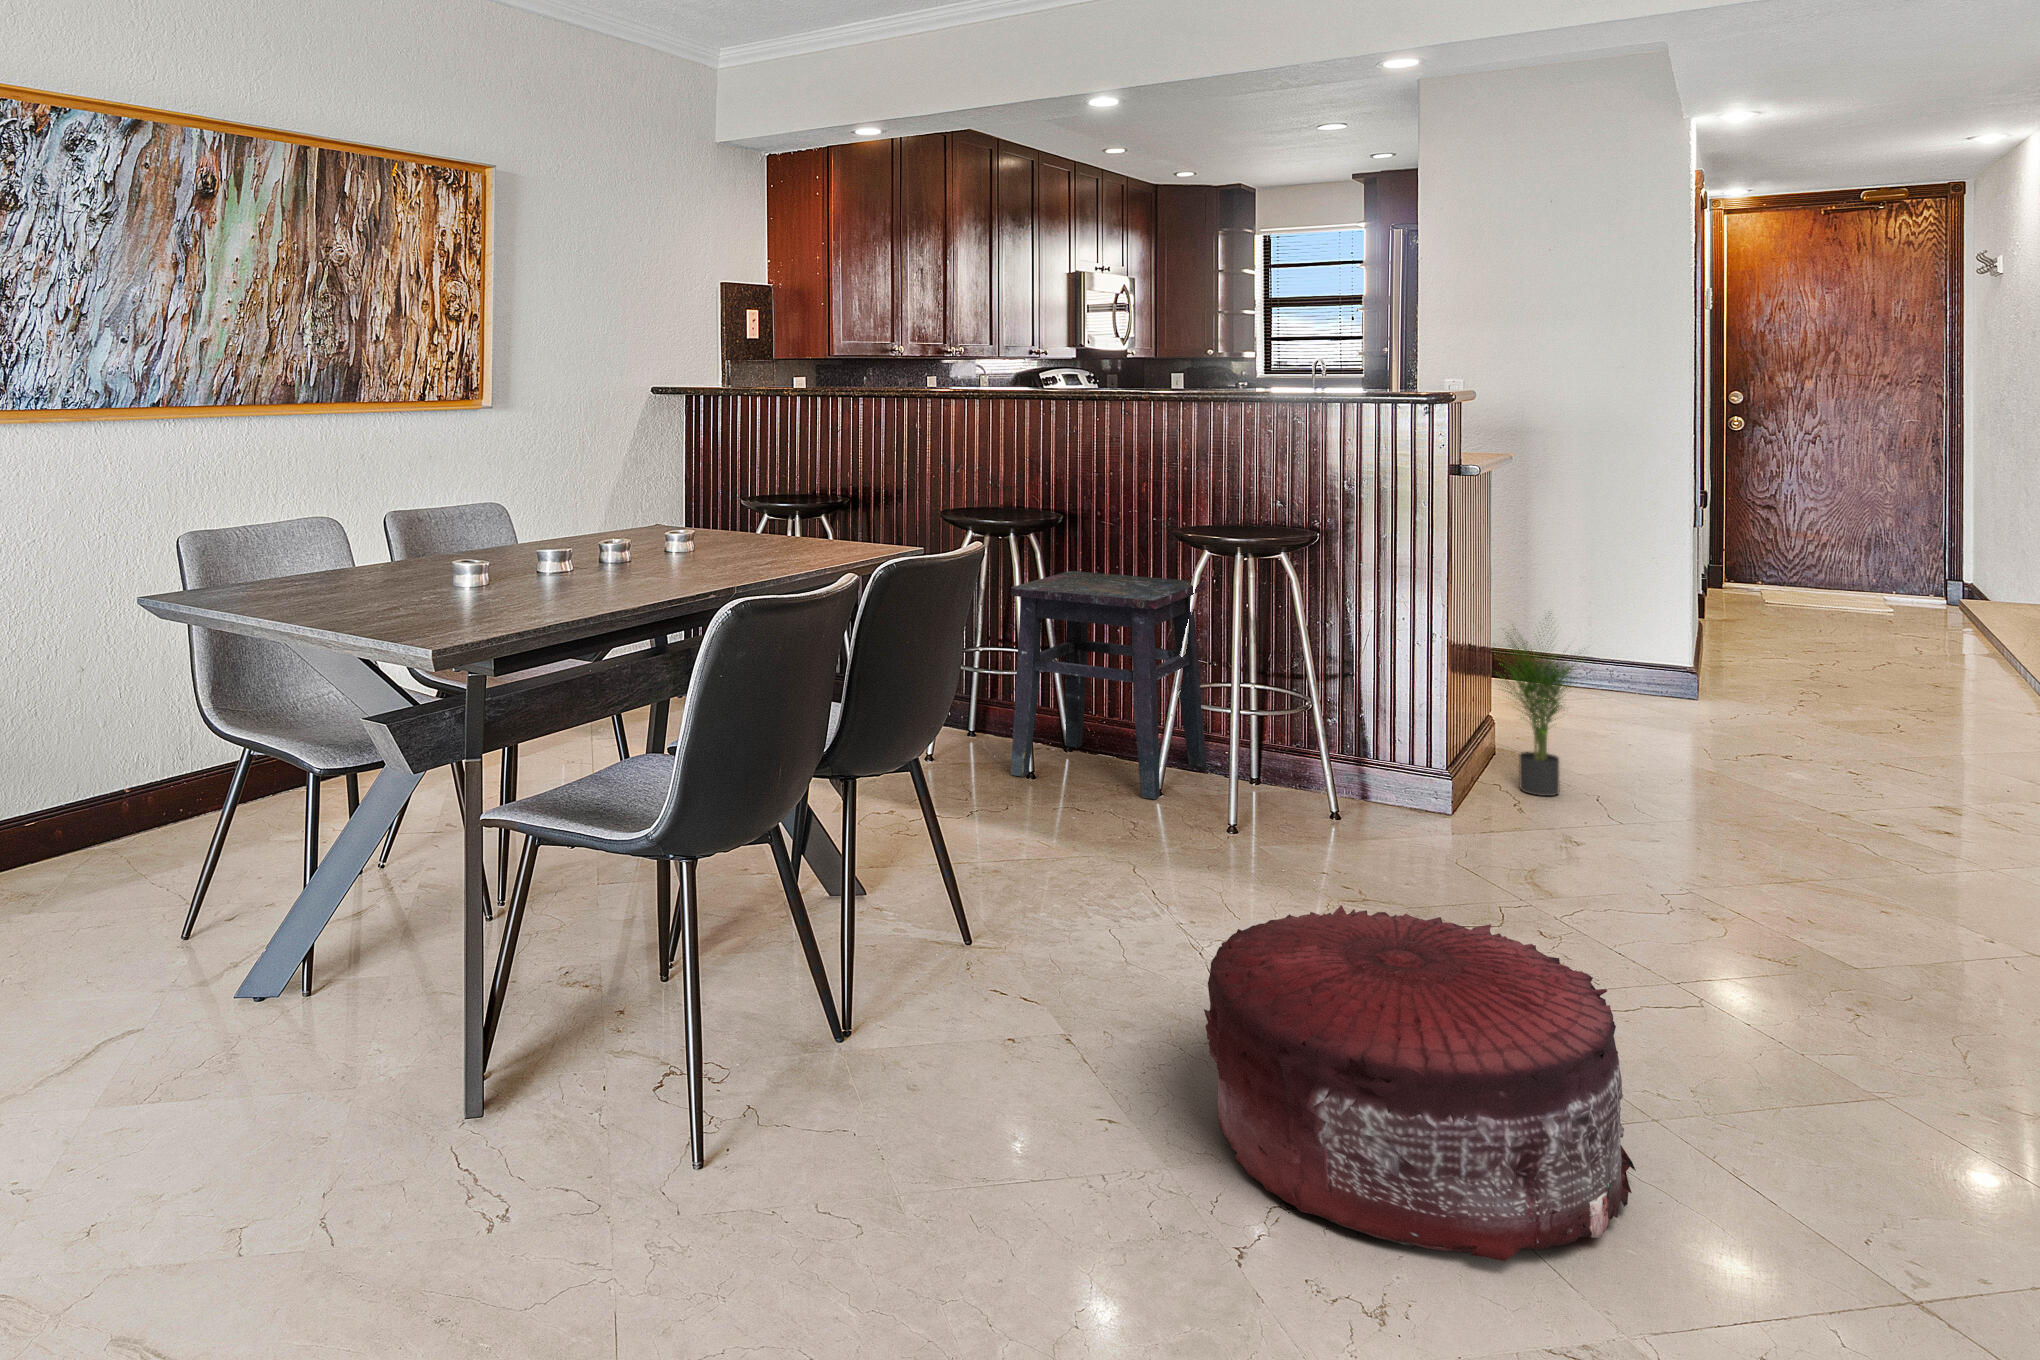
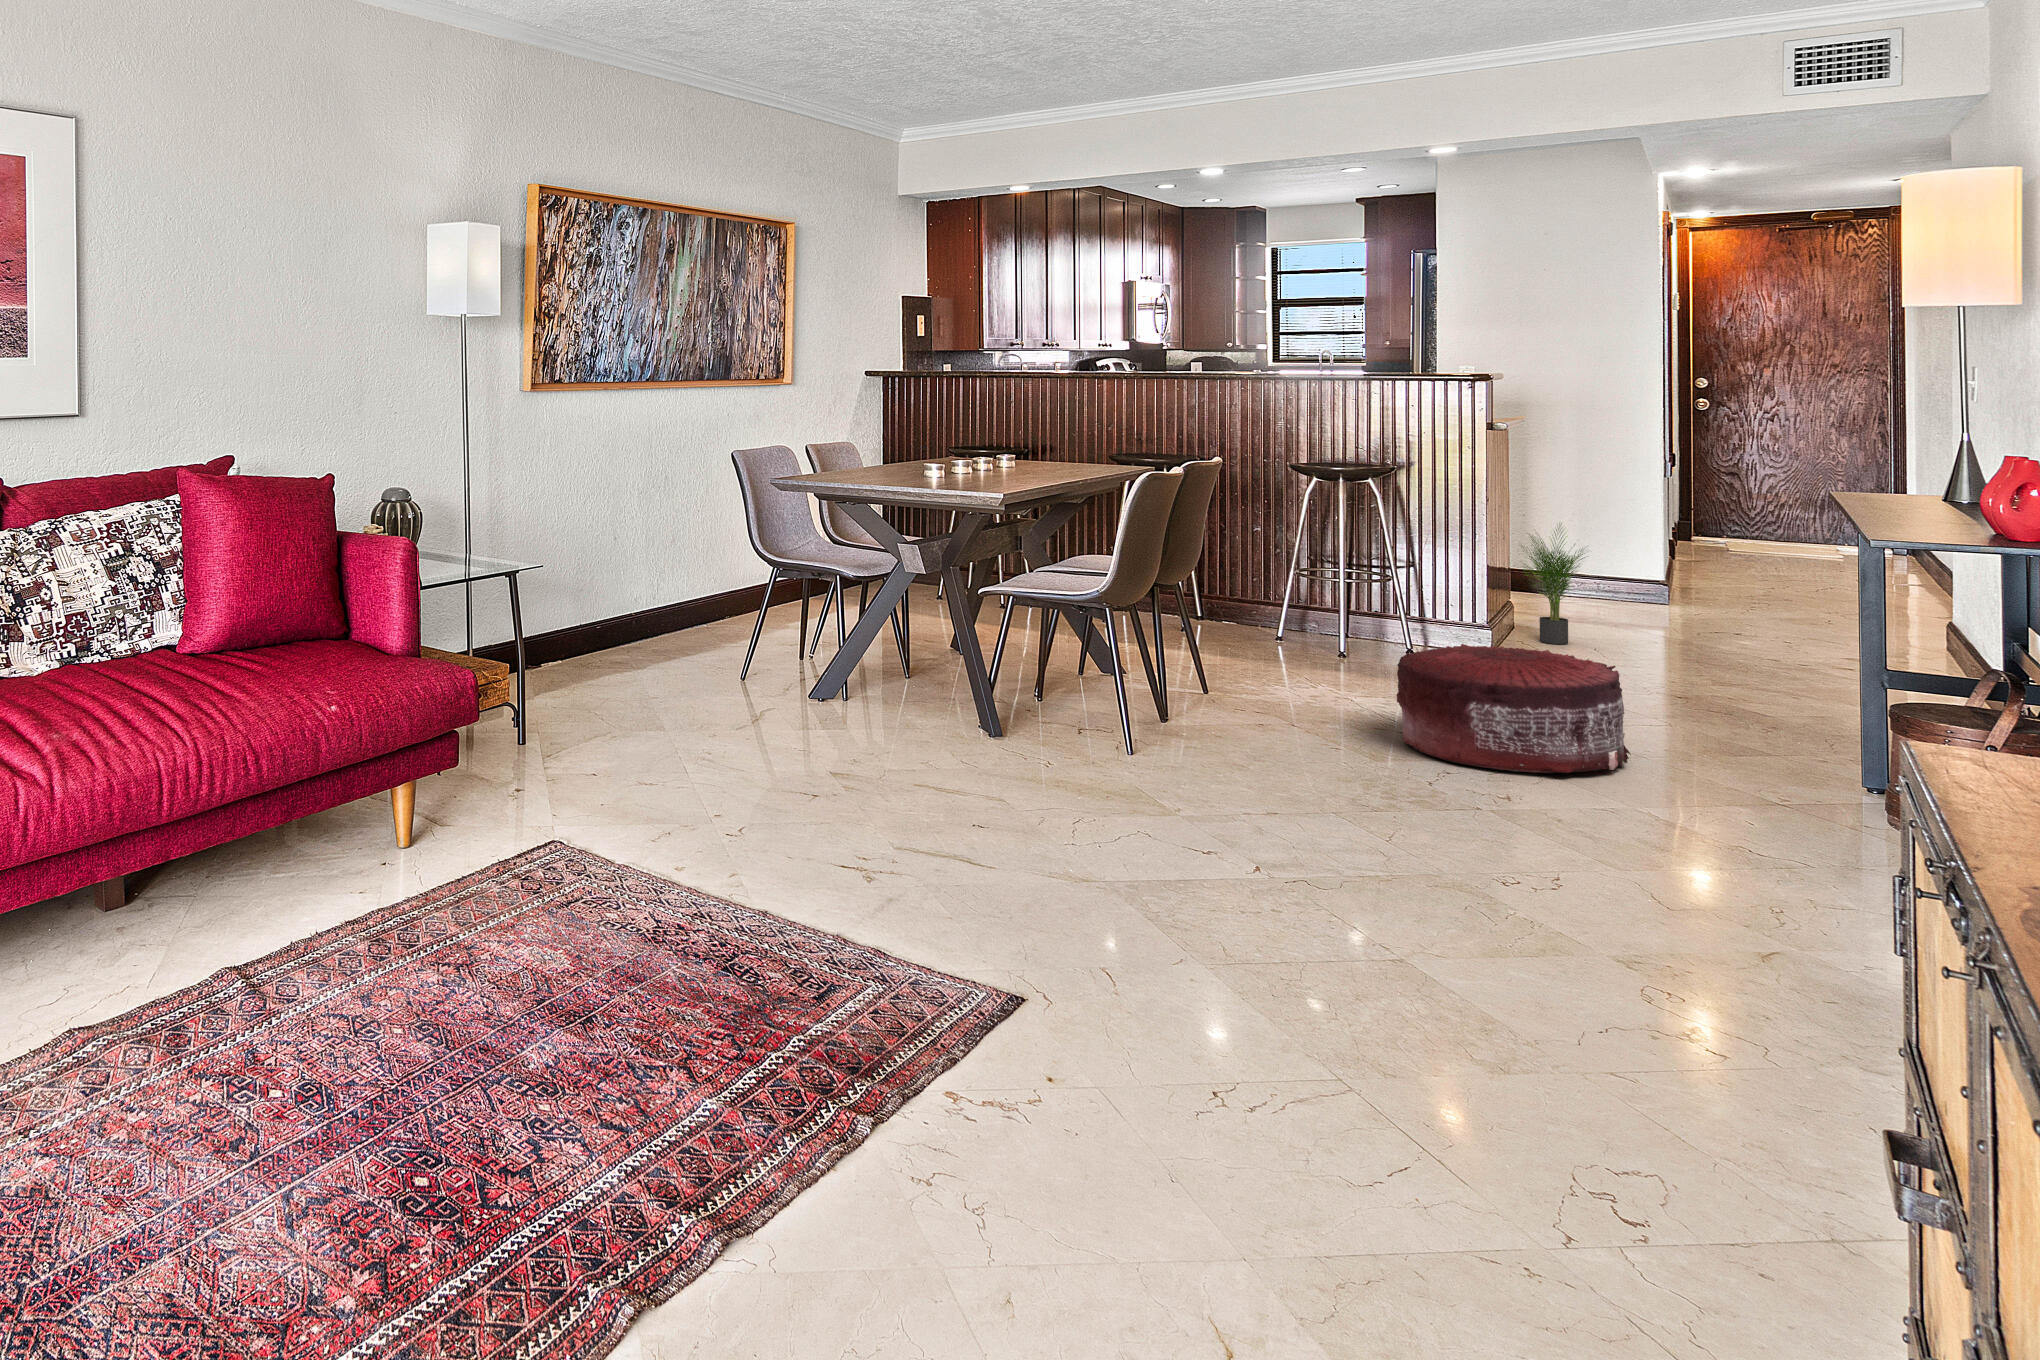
side table: present [1011,571,1206,799] -> none [1179,499,1312,643]

